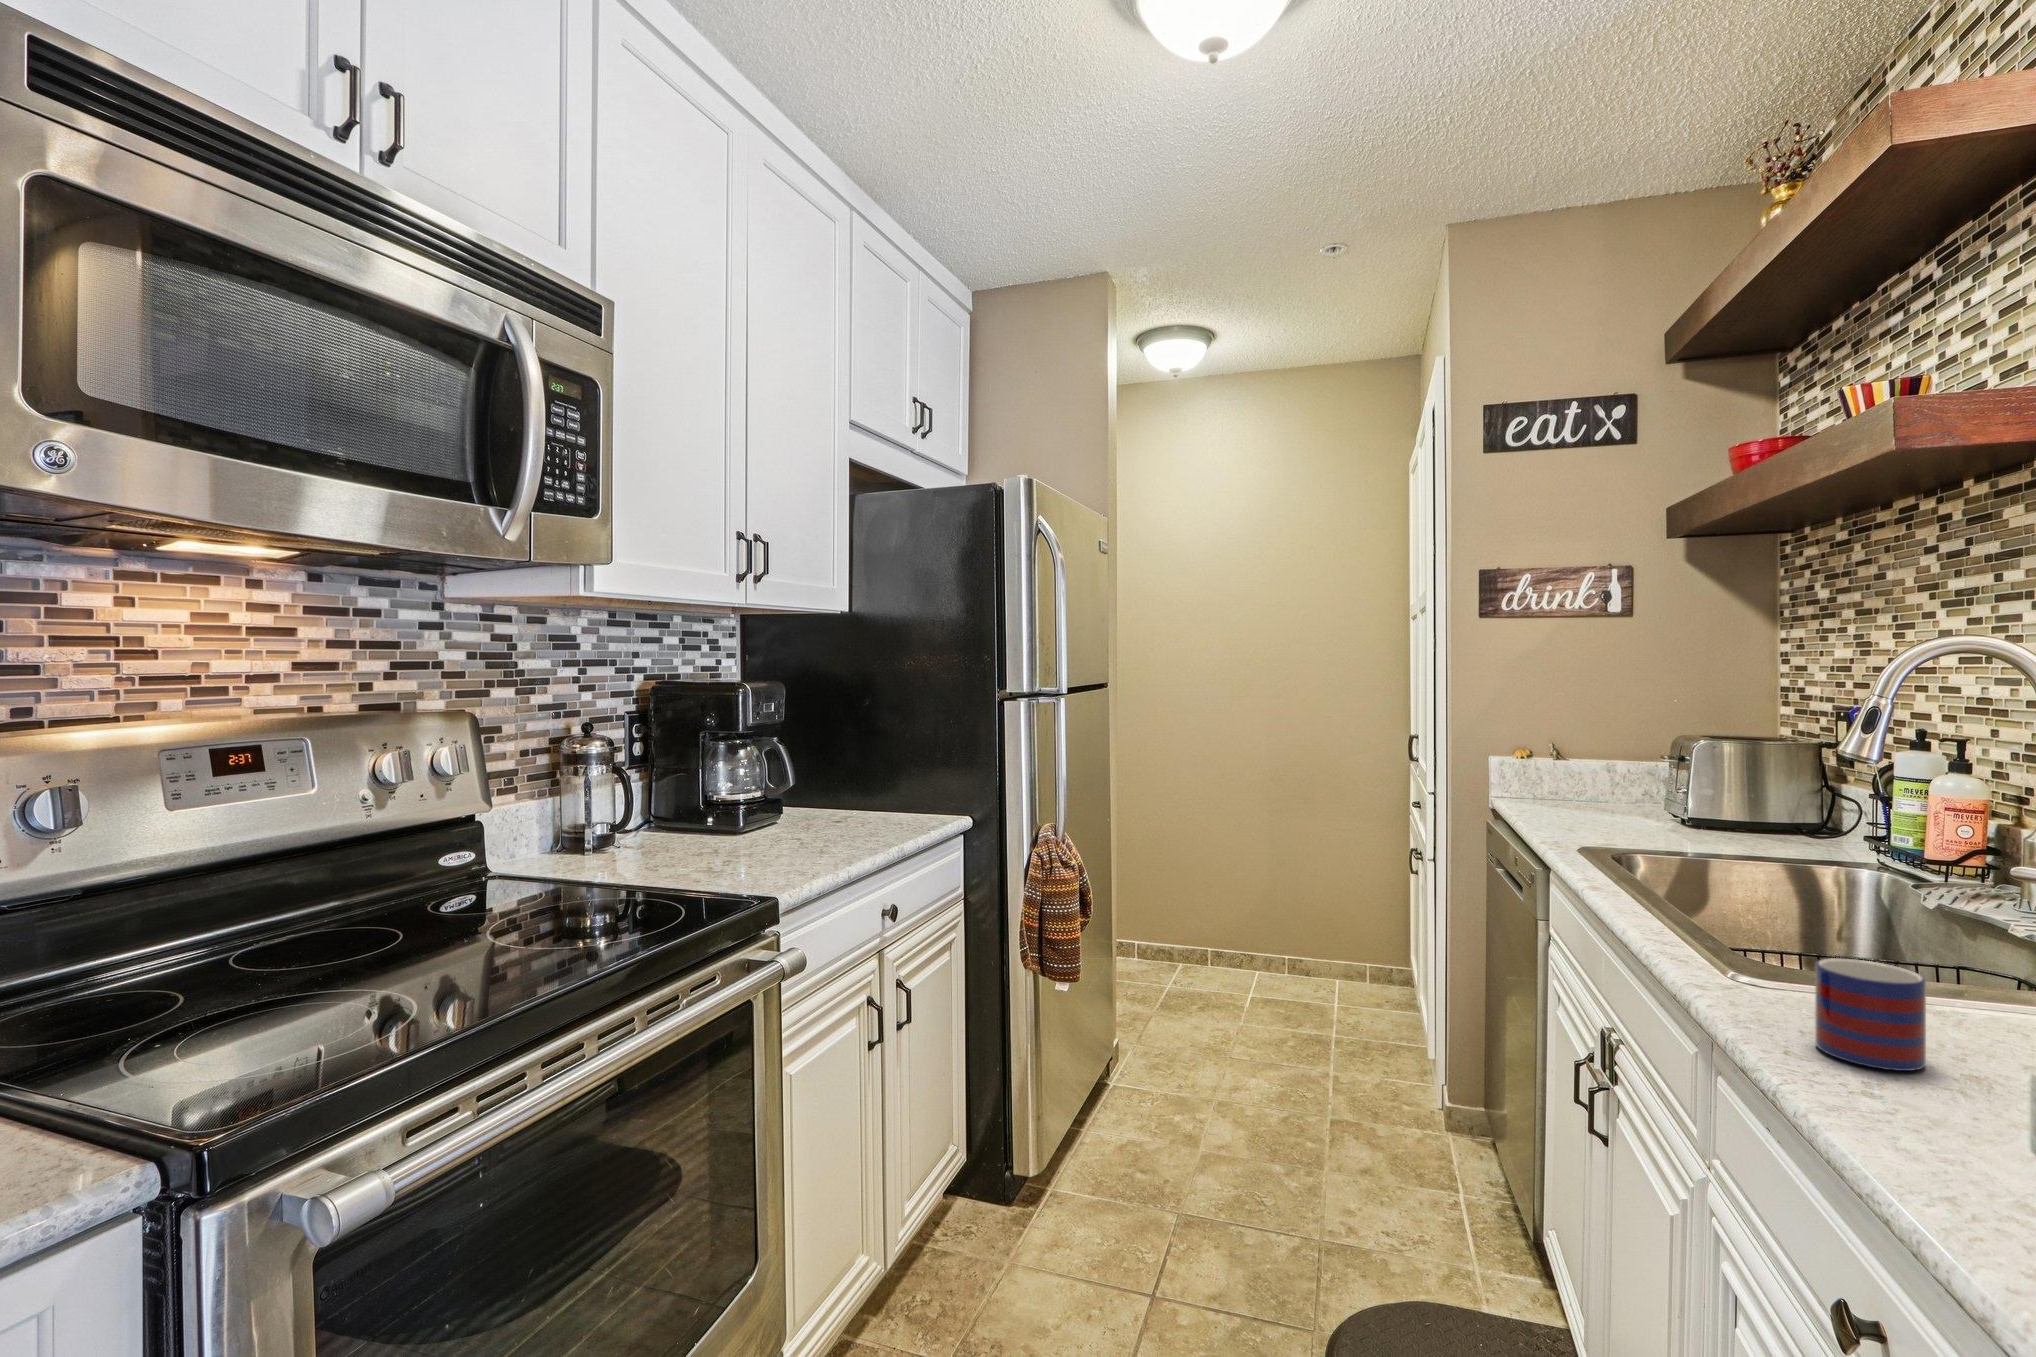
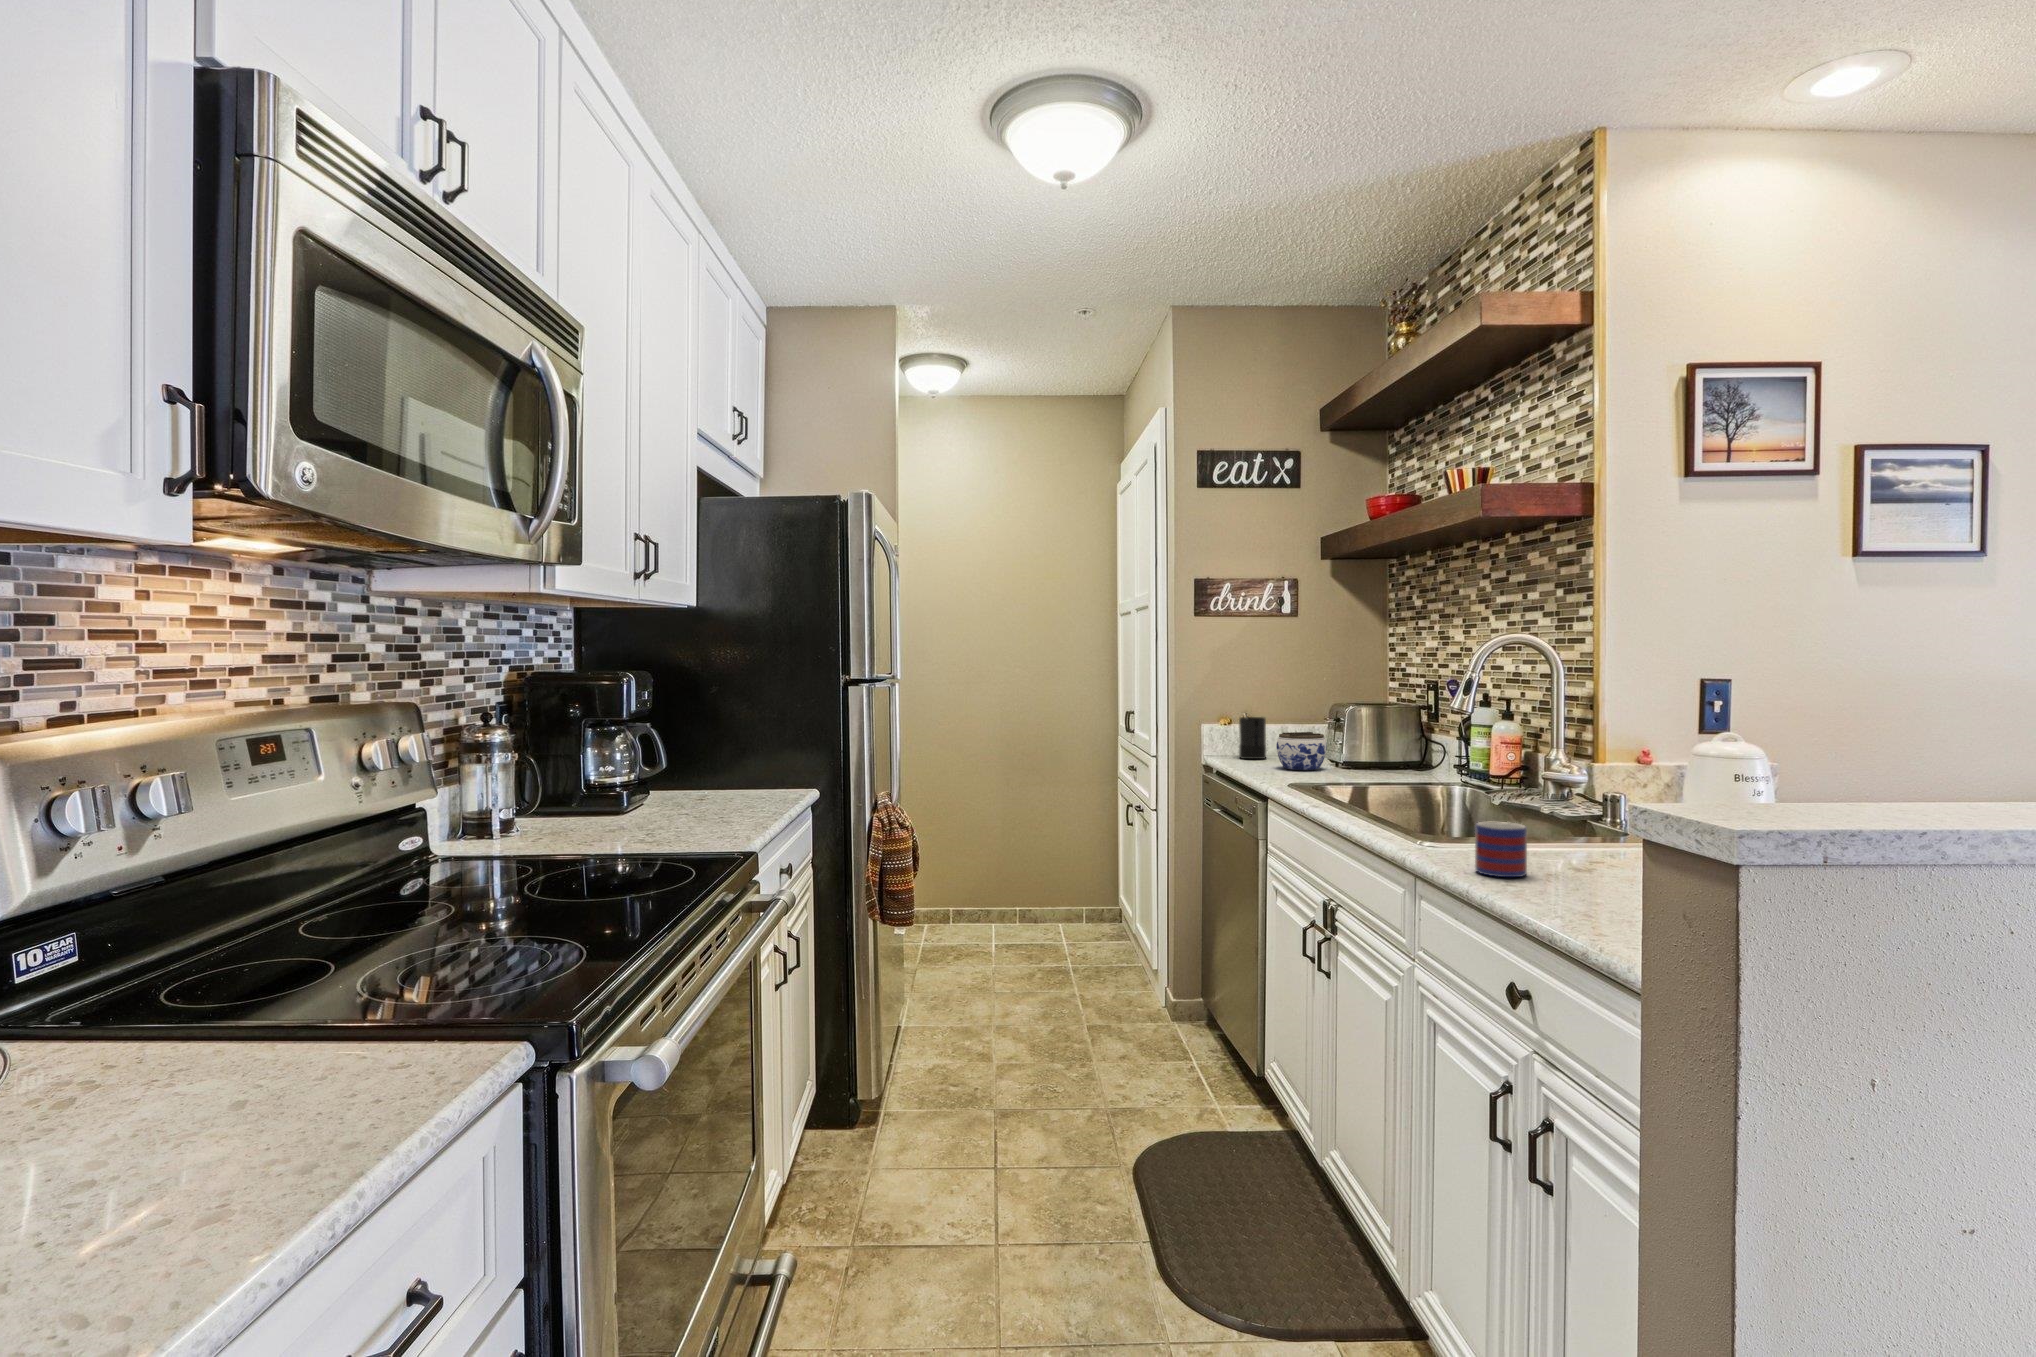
candle: none [1538,743,1577,804] -> present [1239,717,1266,759]
jar: none [1581,772,1658,825] -> present [1276,732,1327,770]

